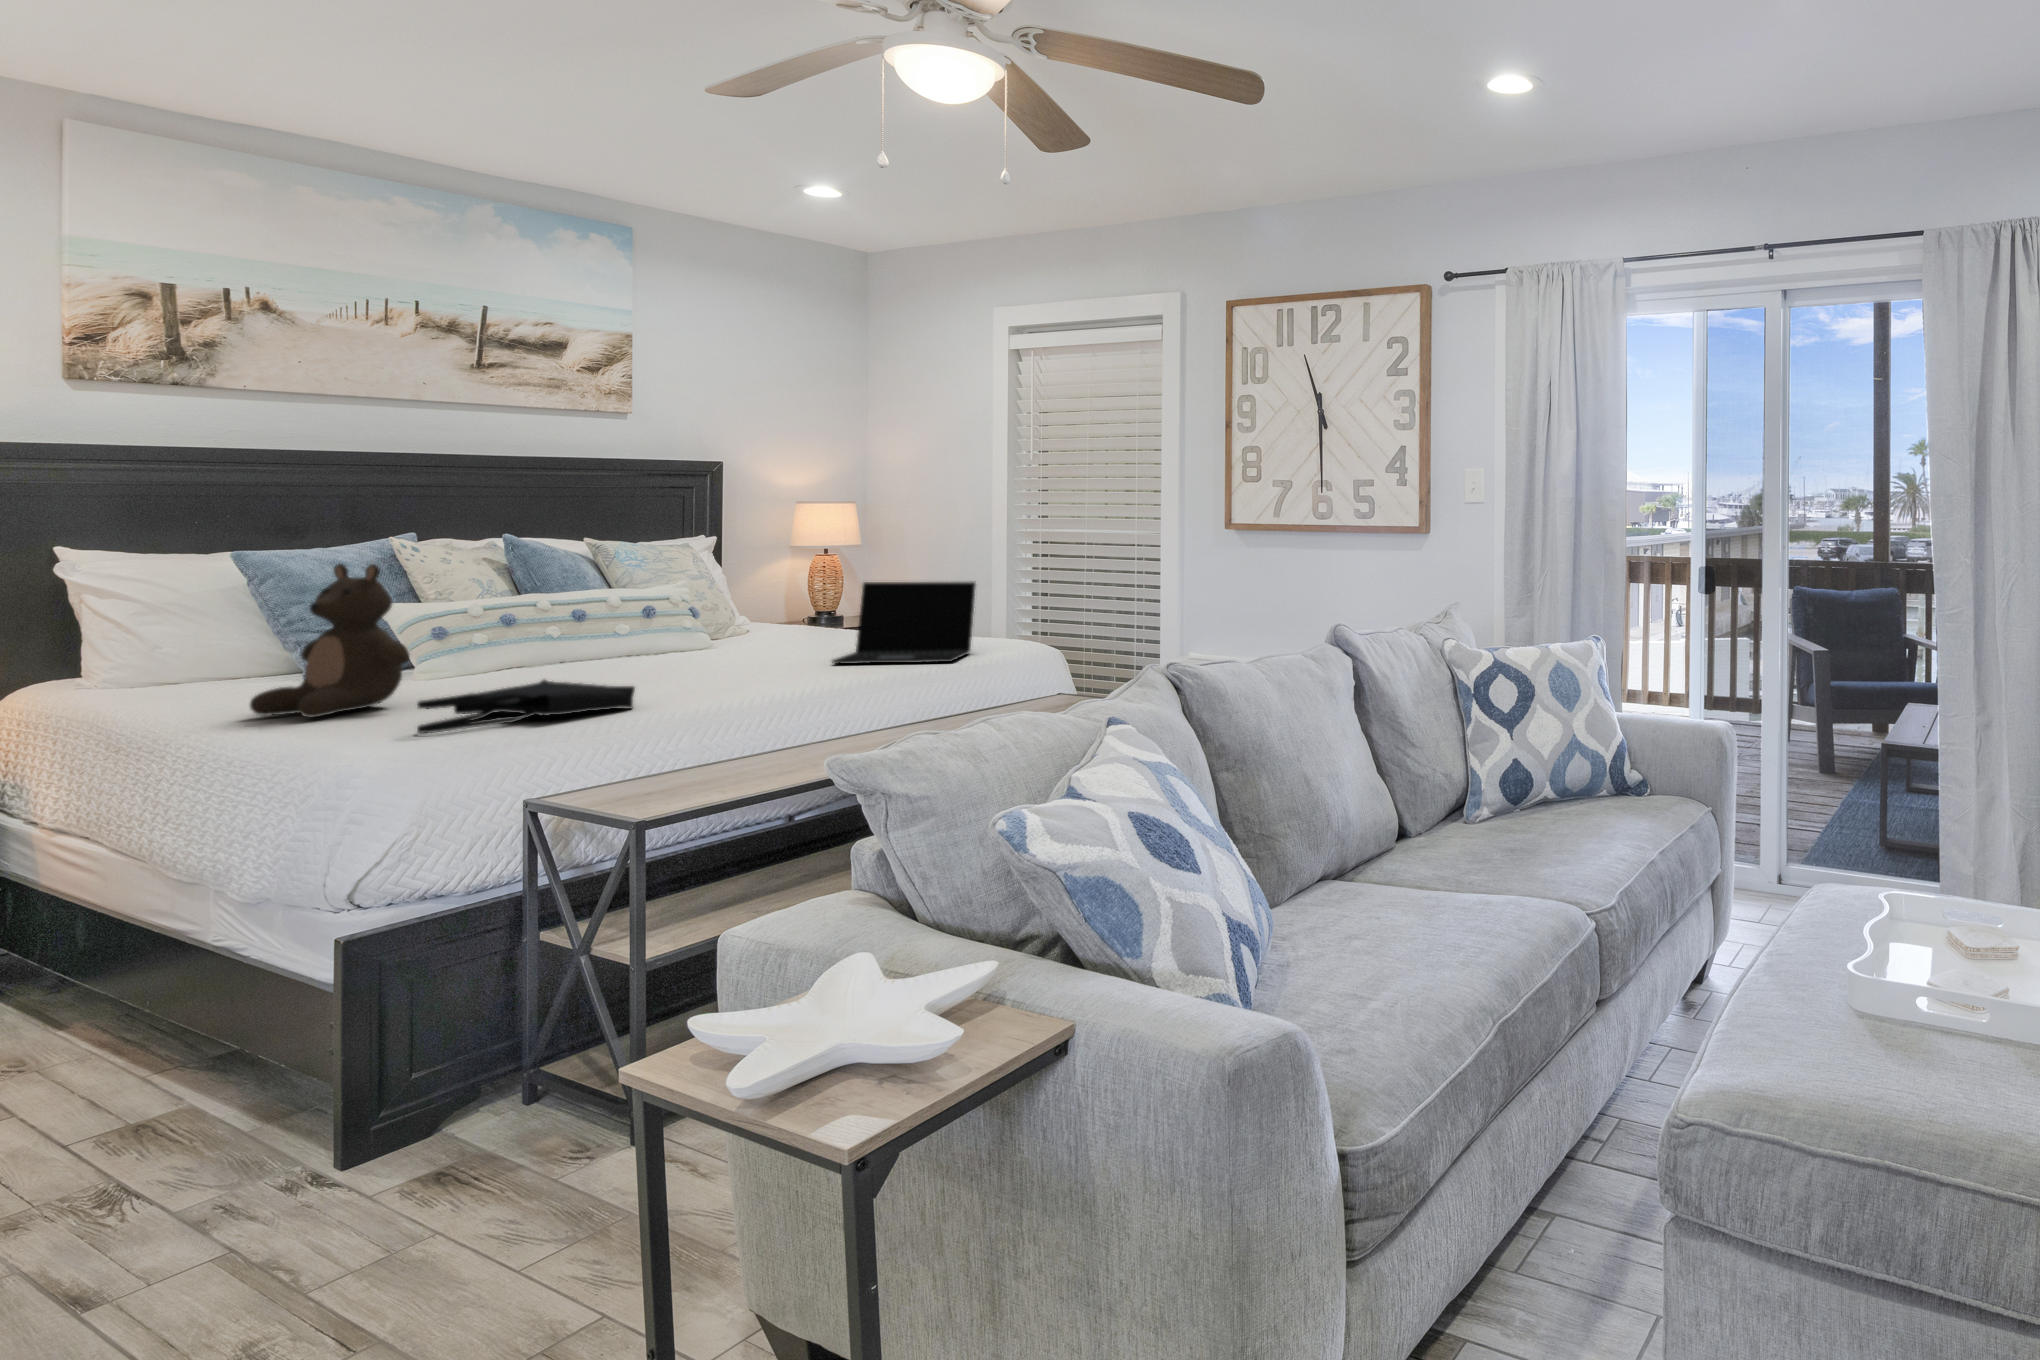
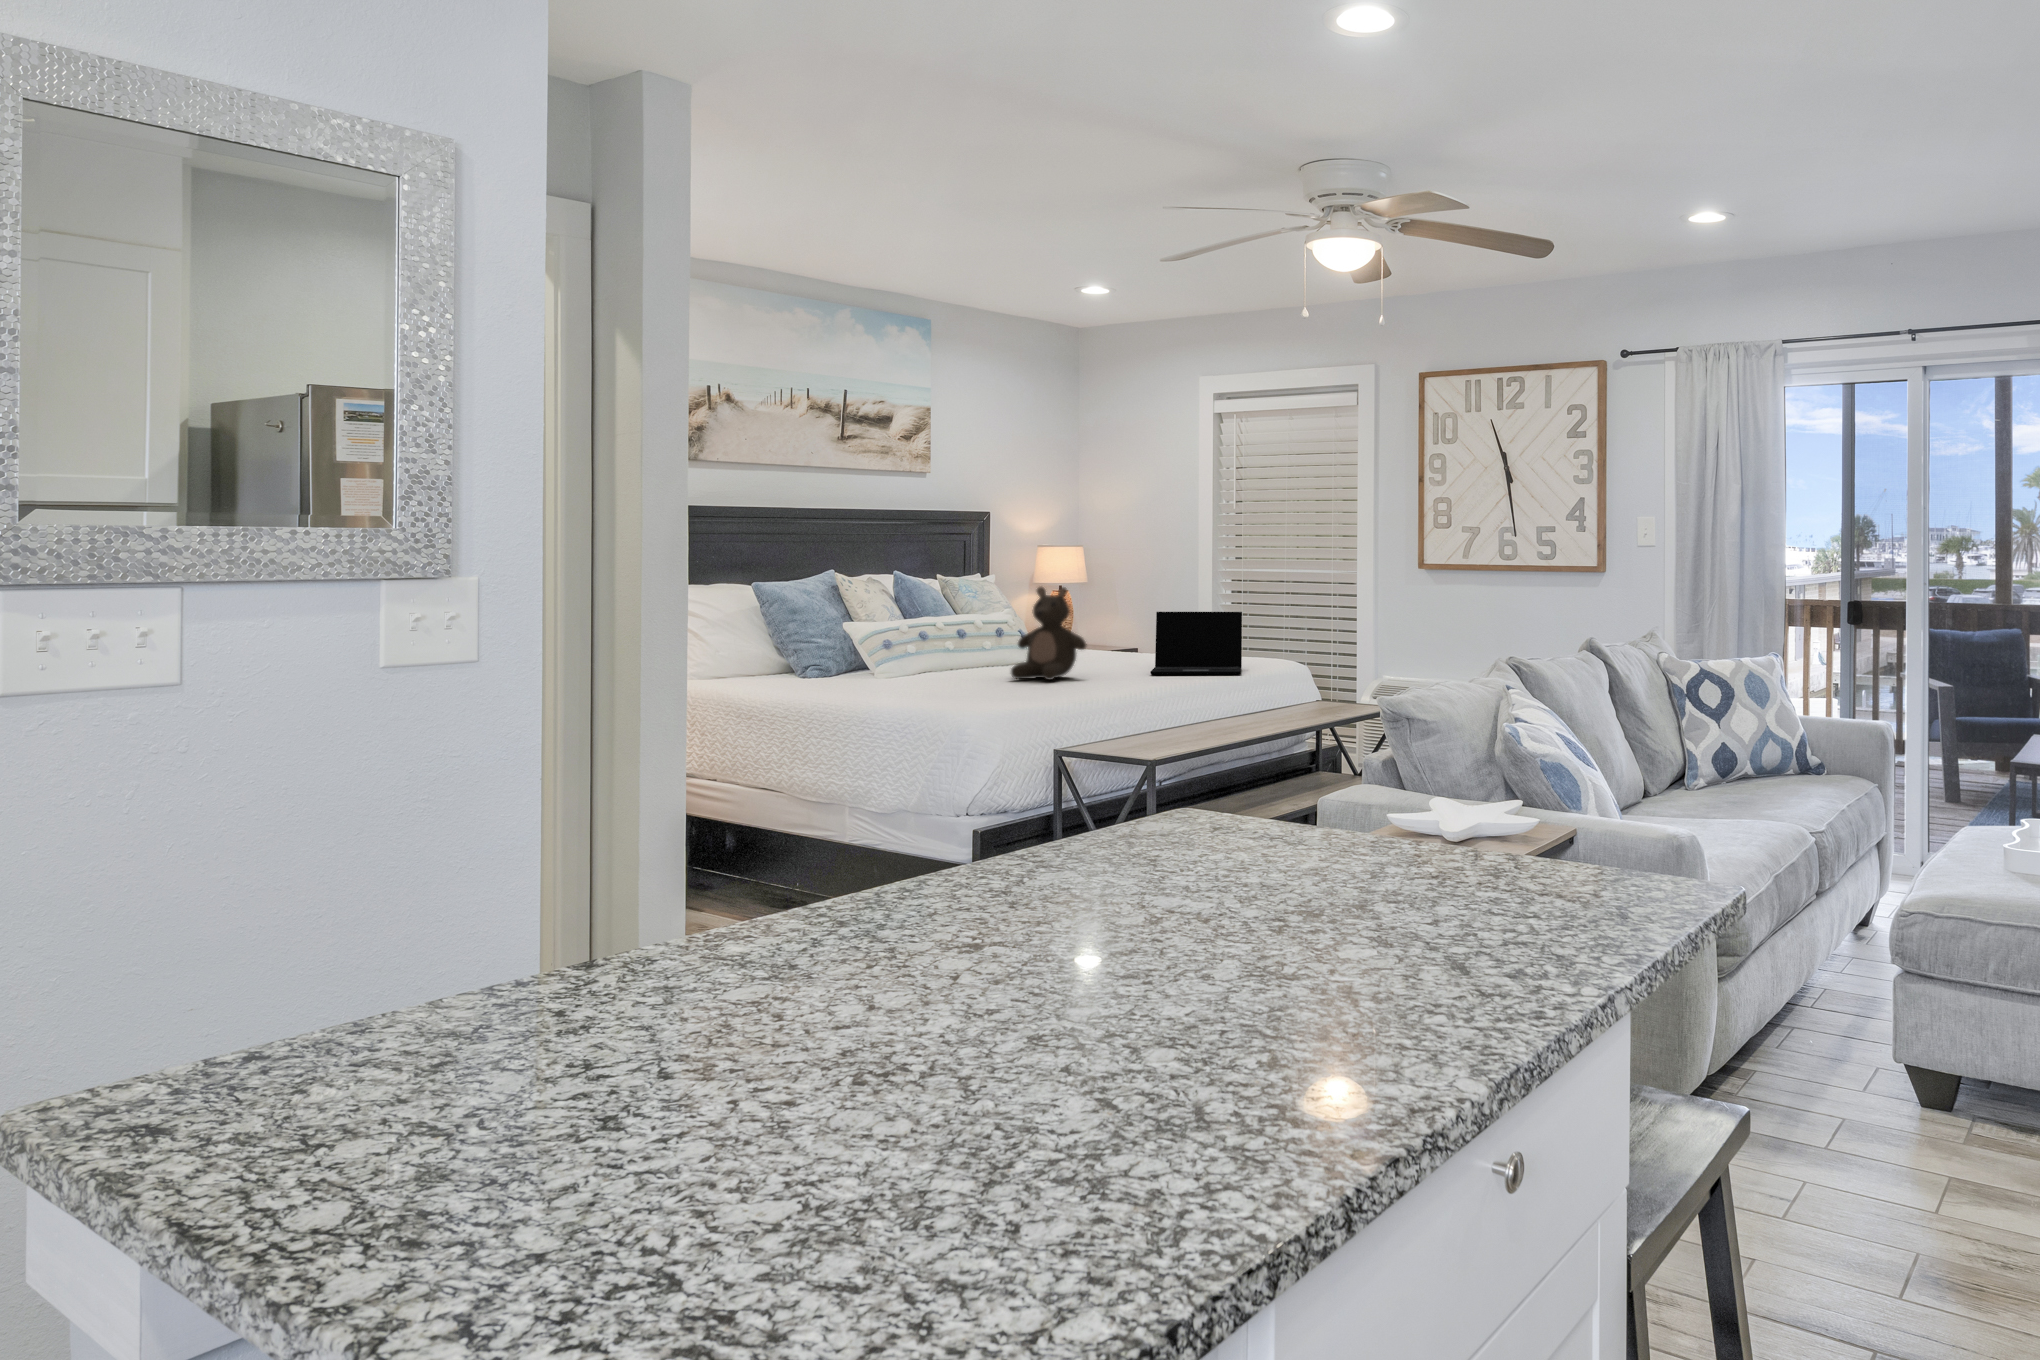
stuffed bear: present [250,564,410,718] -> present [1011,587,1087,680]
tote bag: present [417,679,635,733] -> none [964,677,1071,708]

